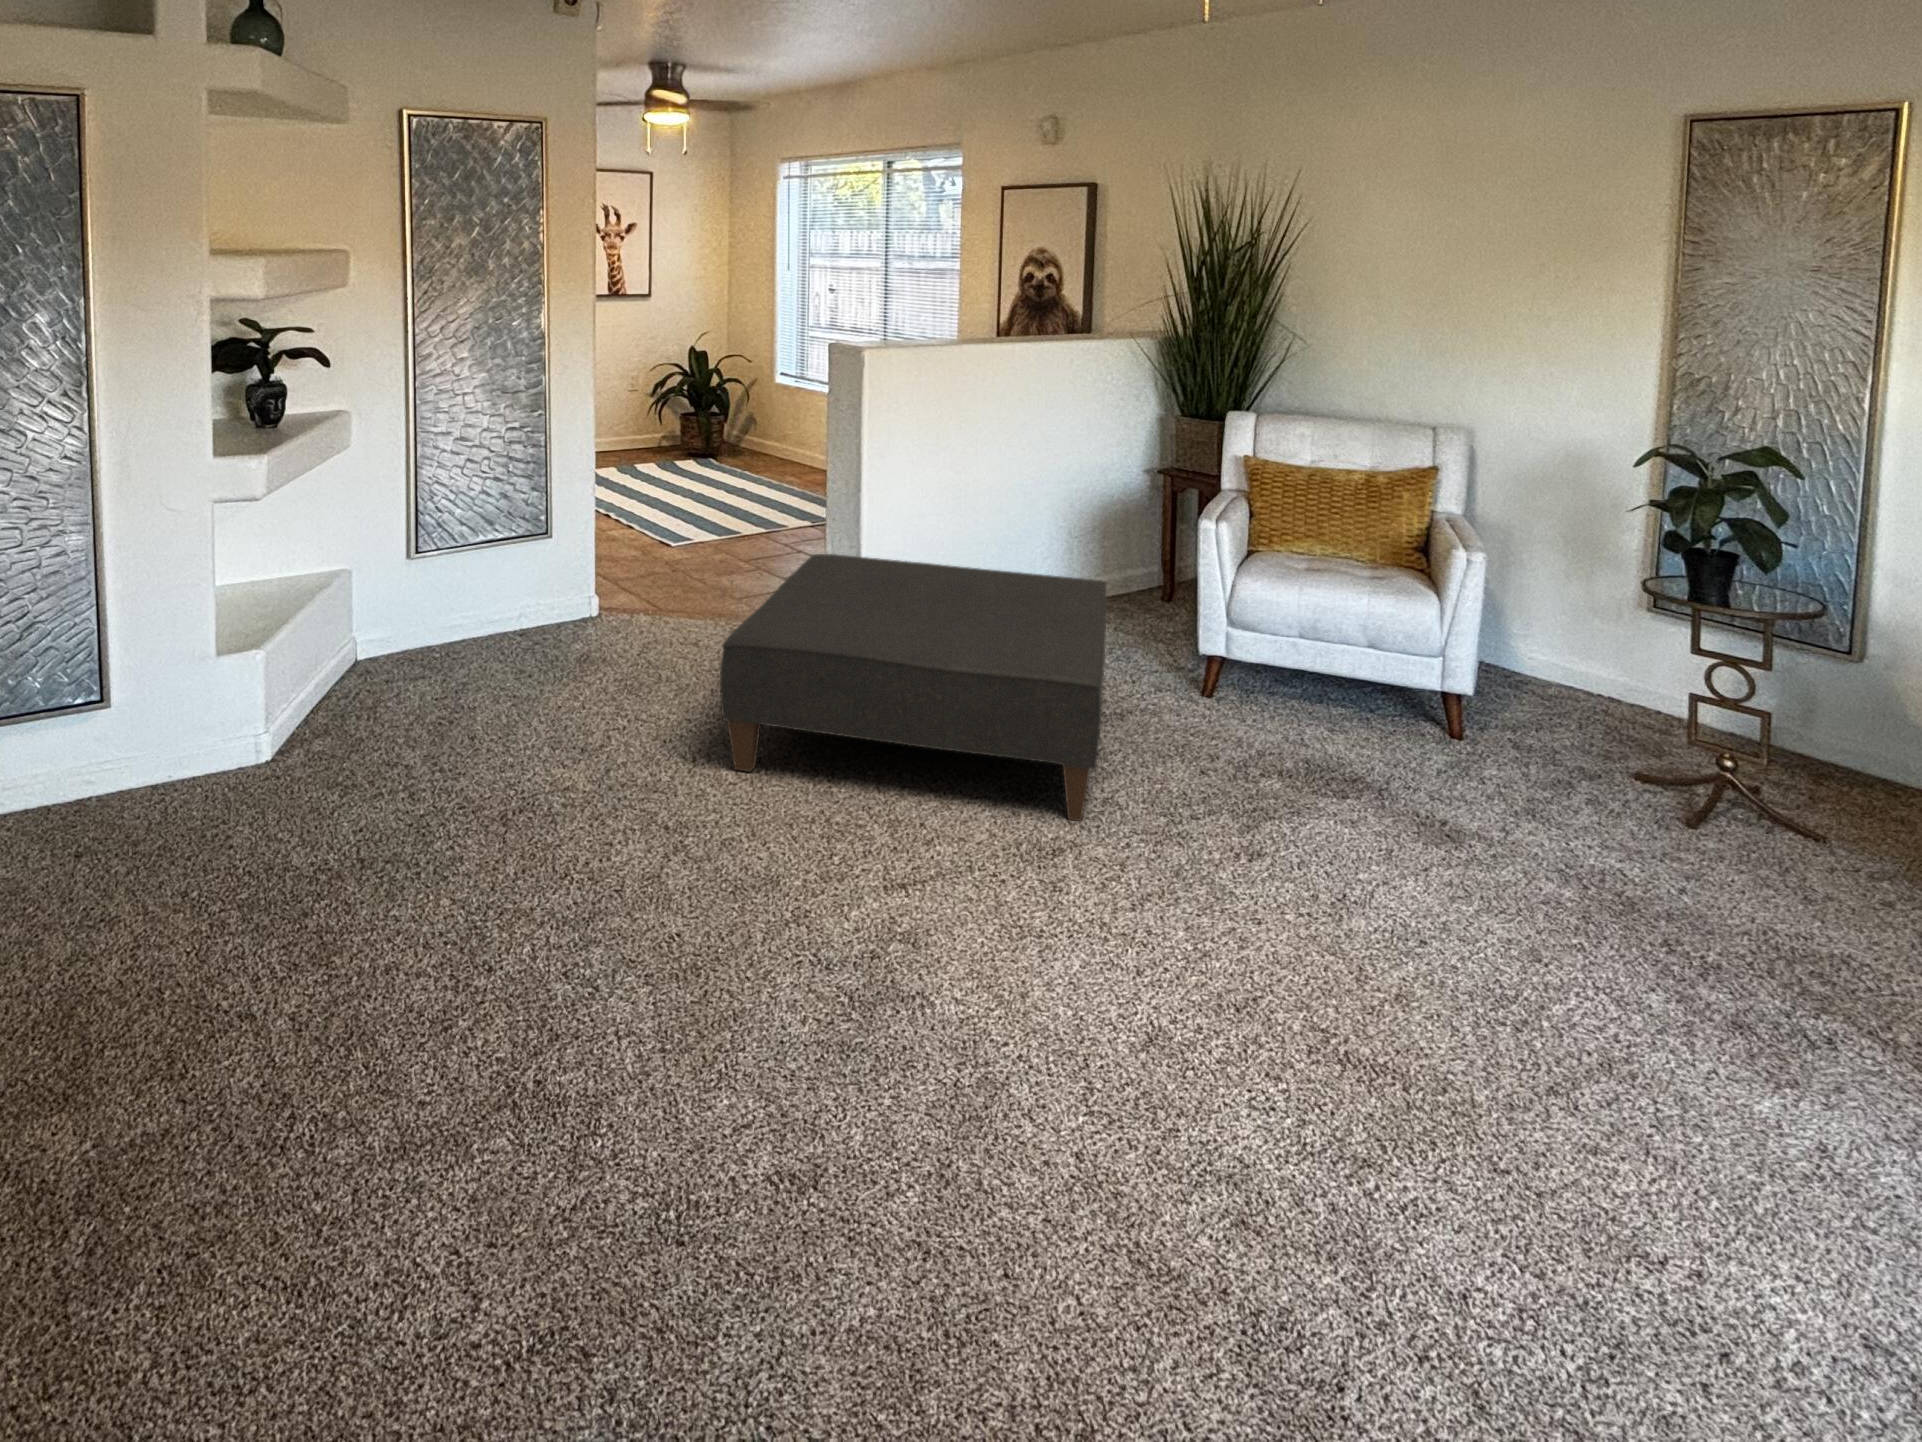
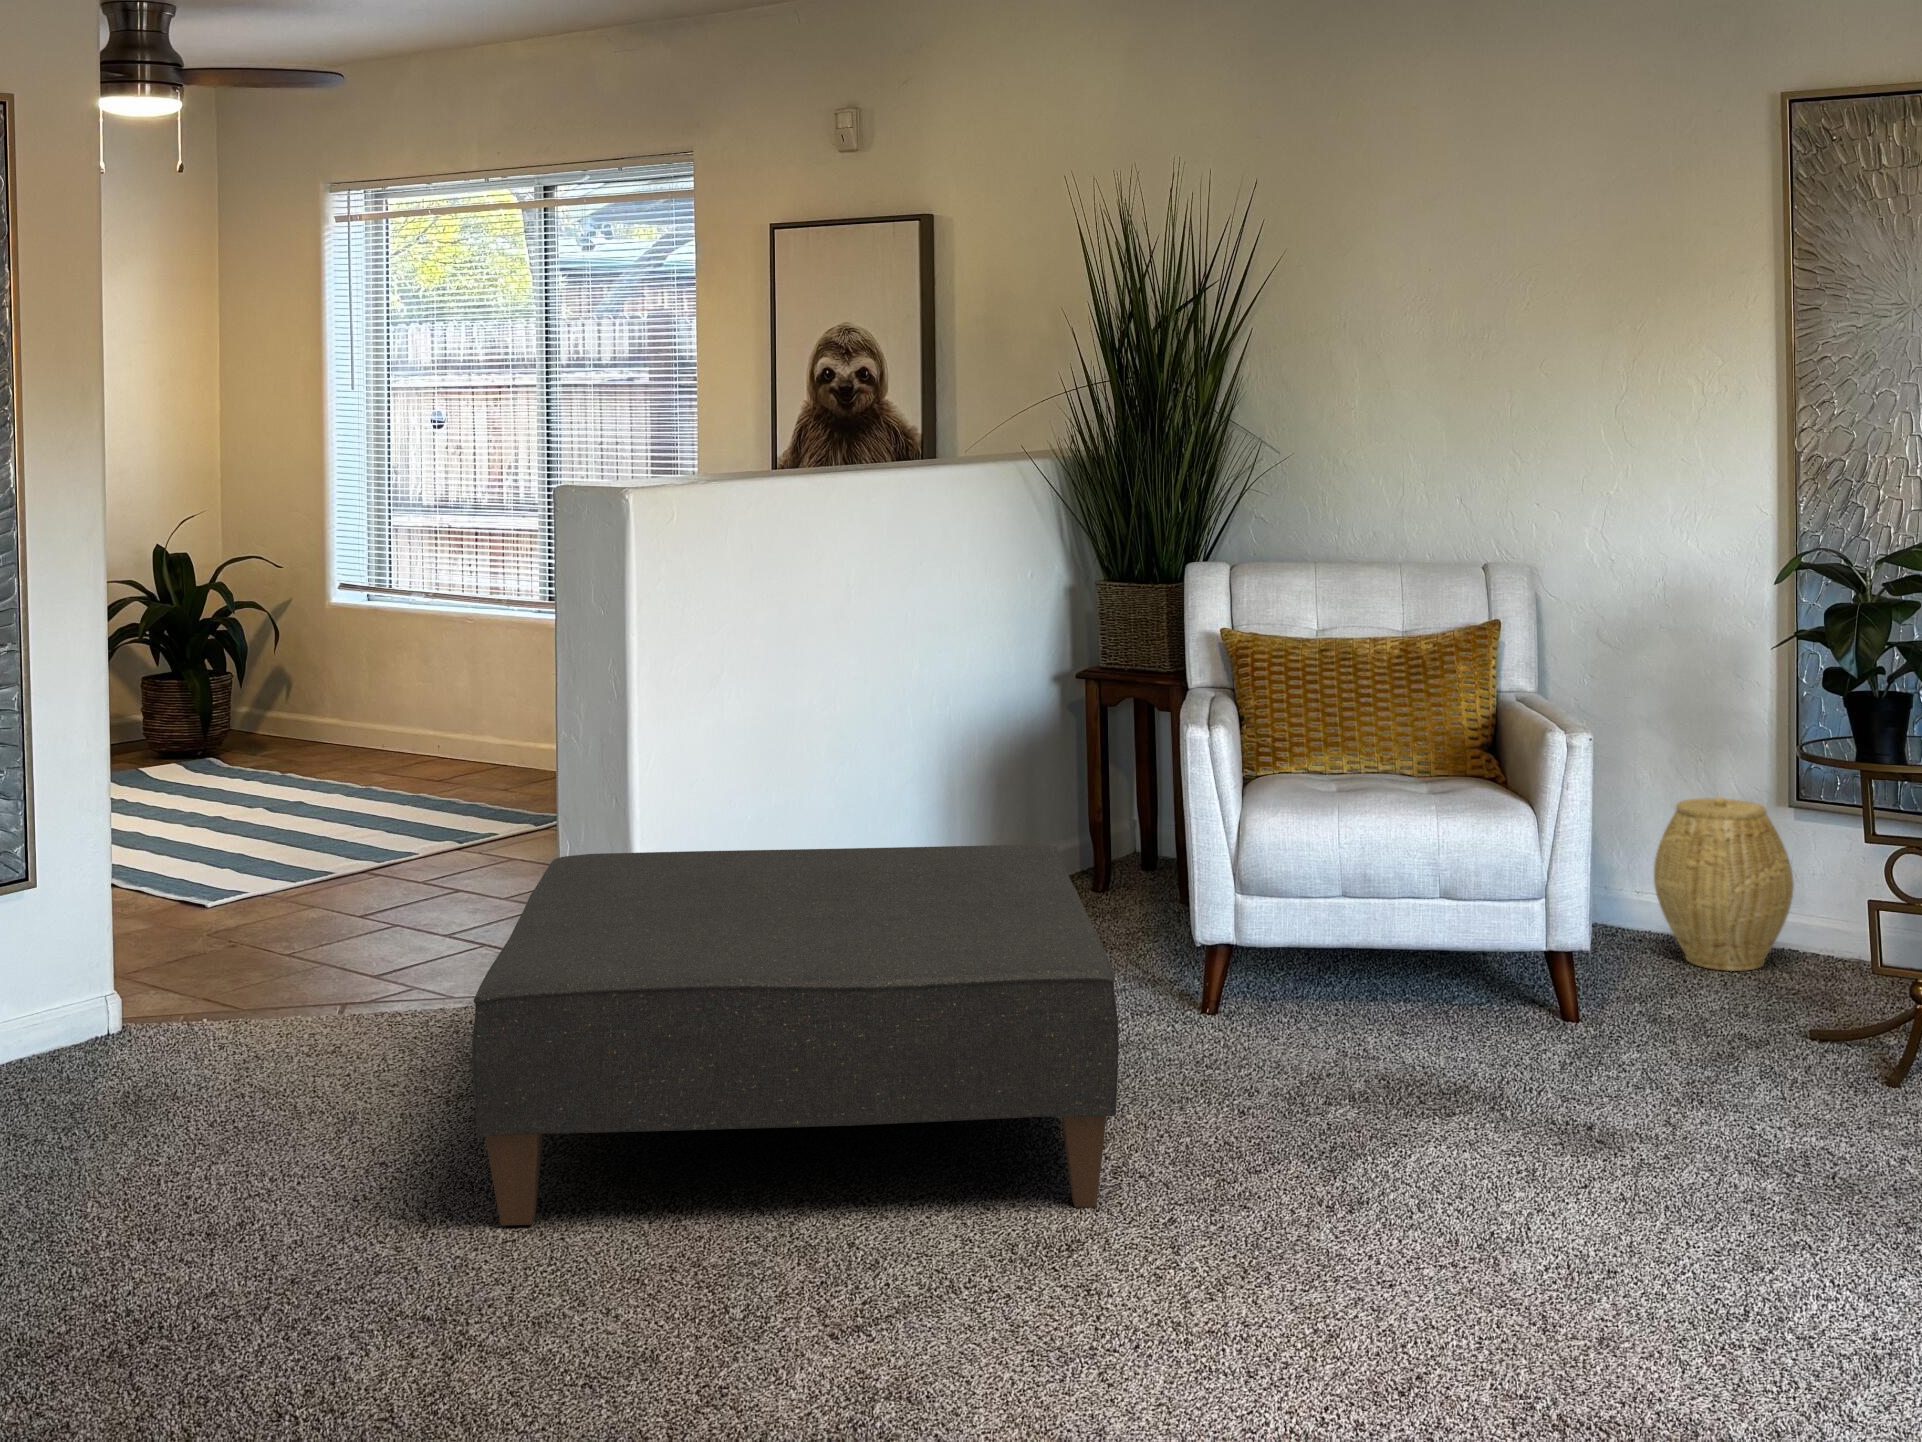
woven basket: none [1532,597,1640,717] -> present [1654,797,1794,971]

